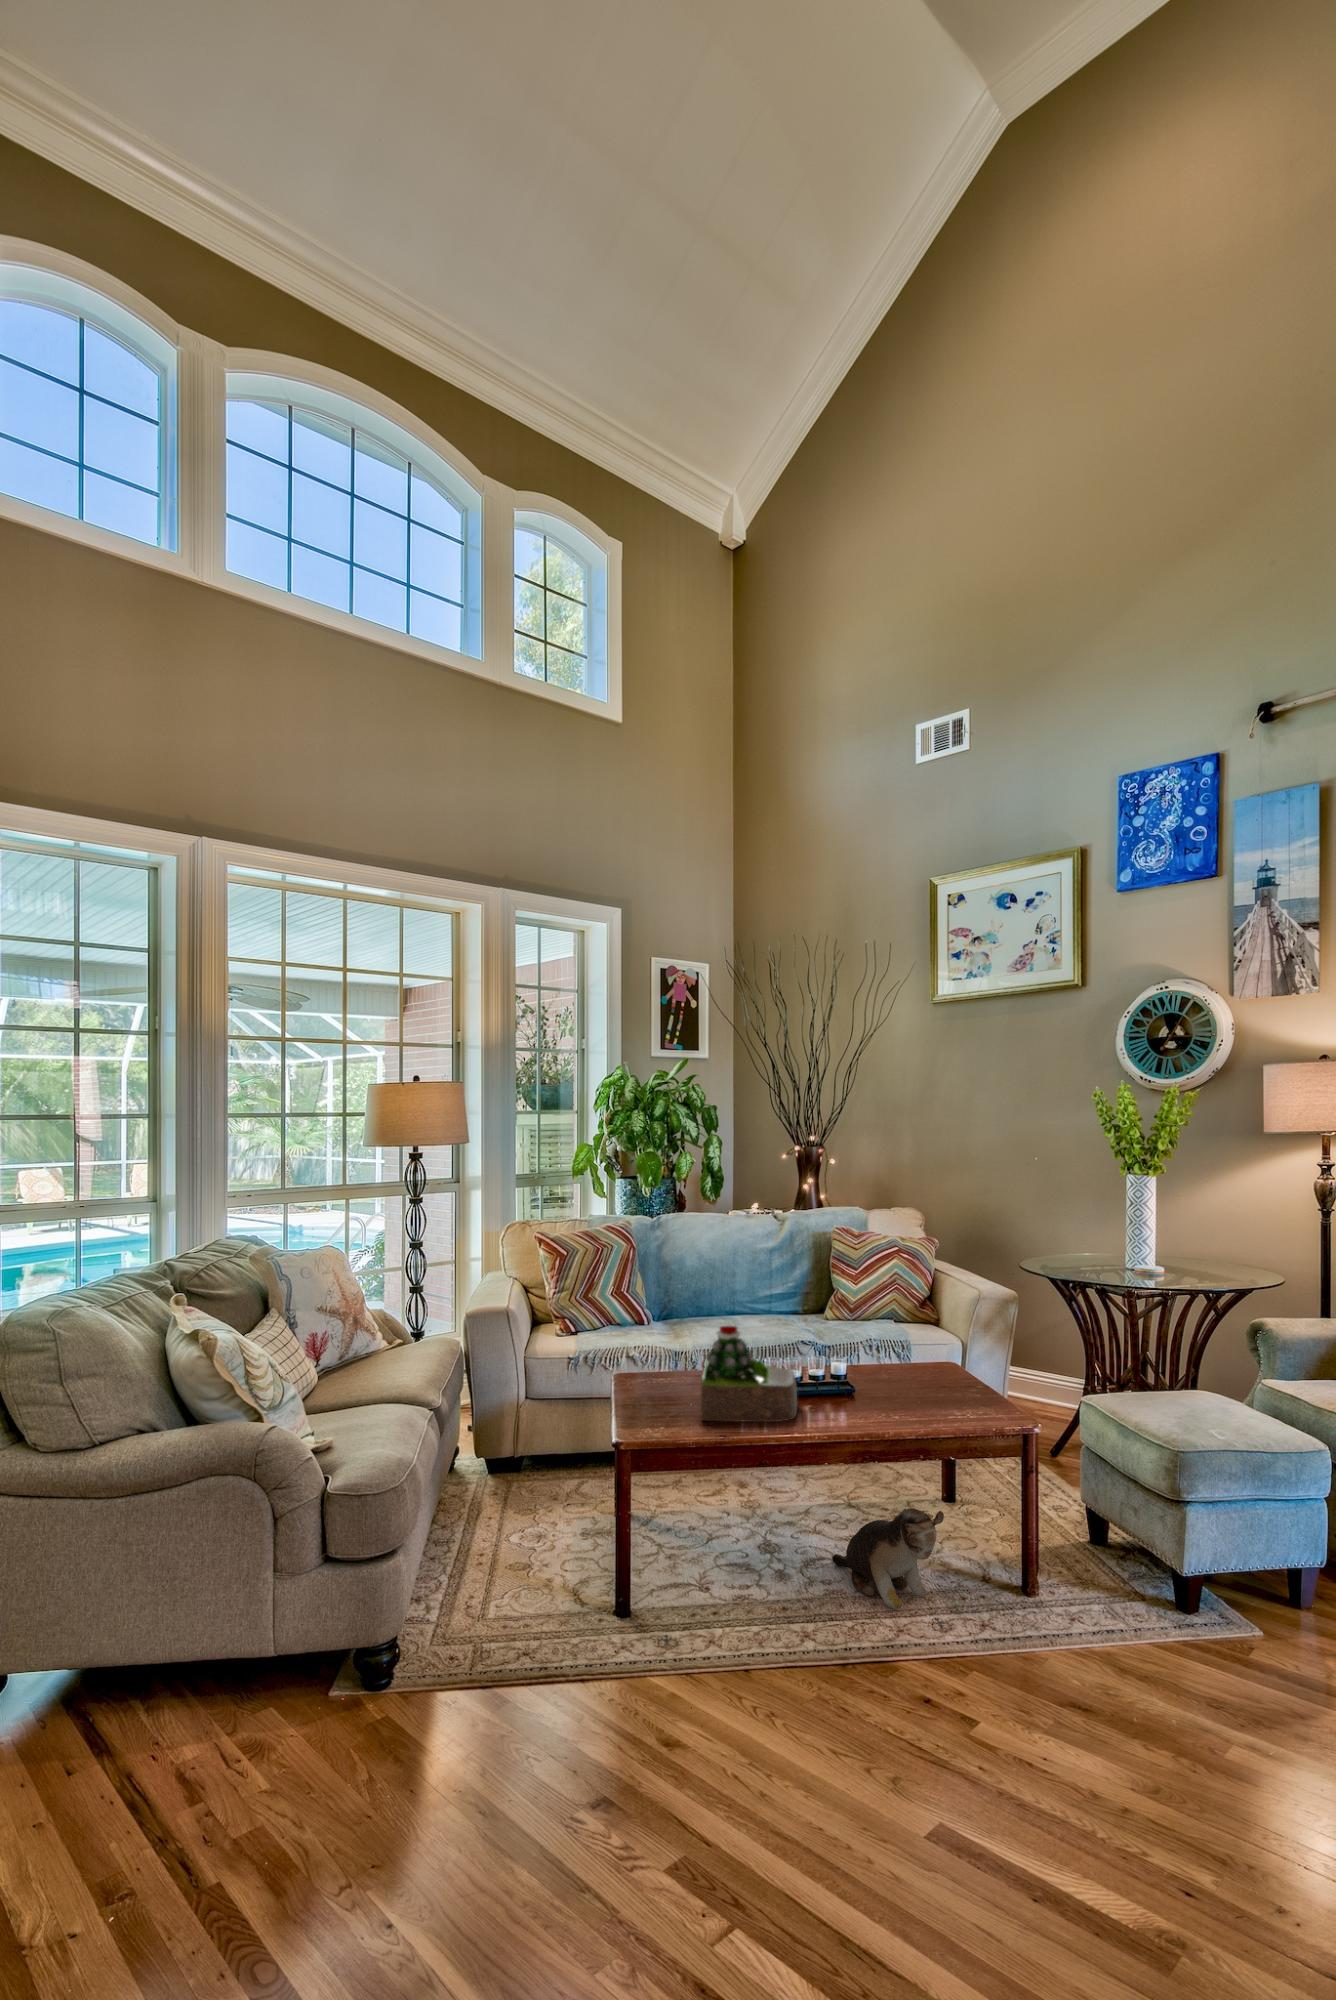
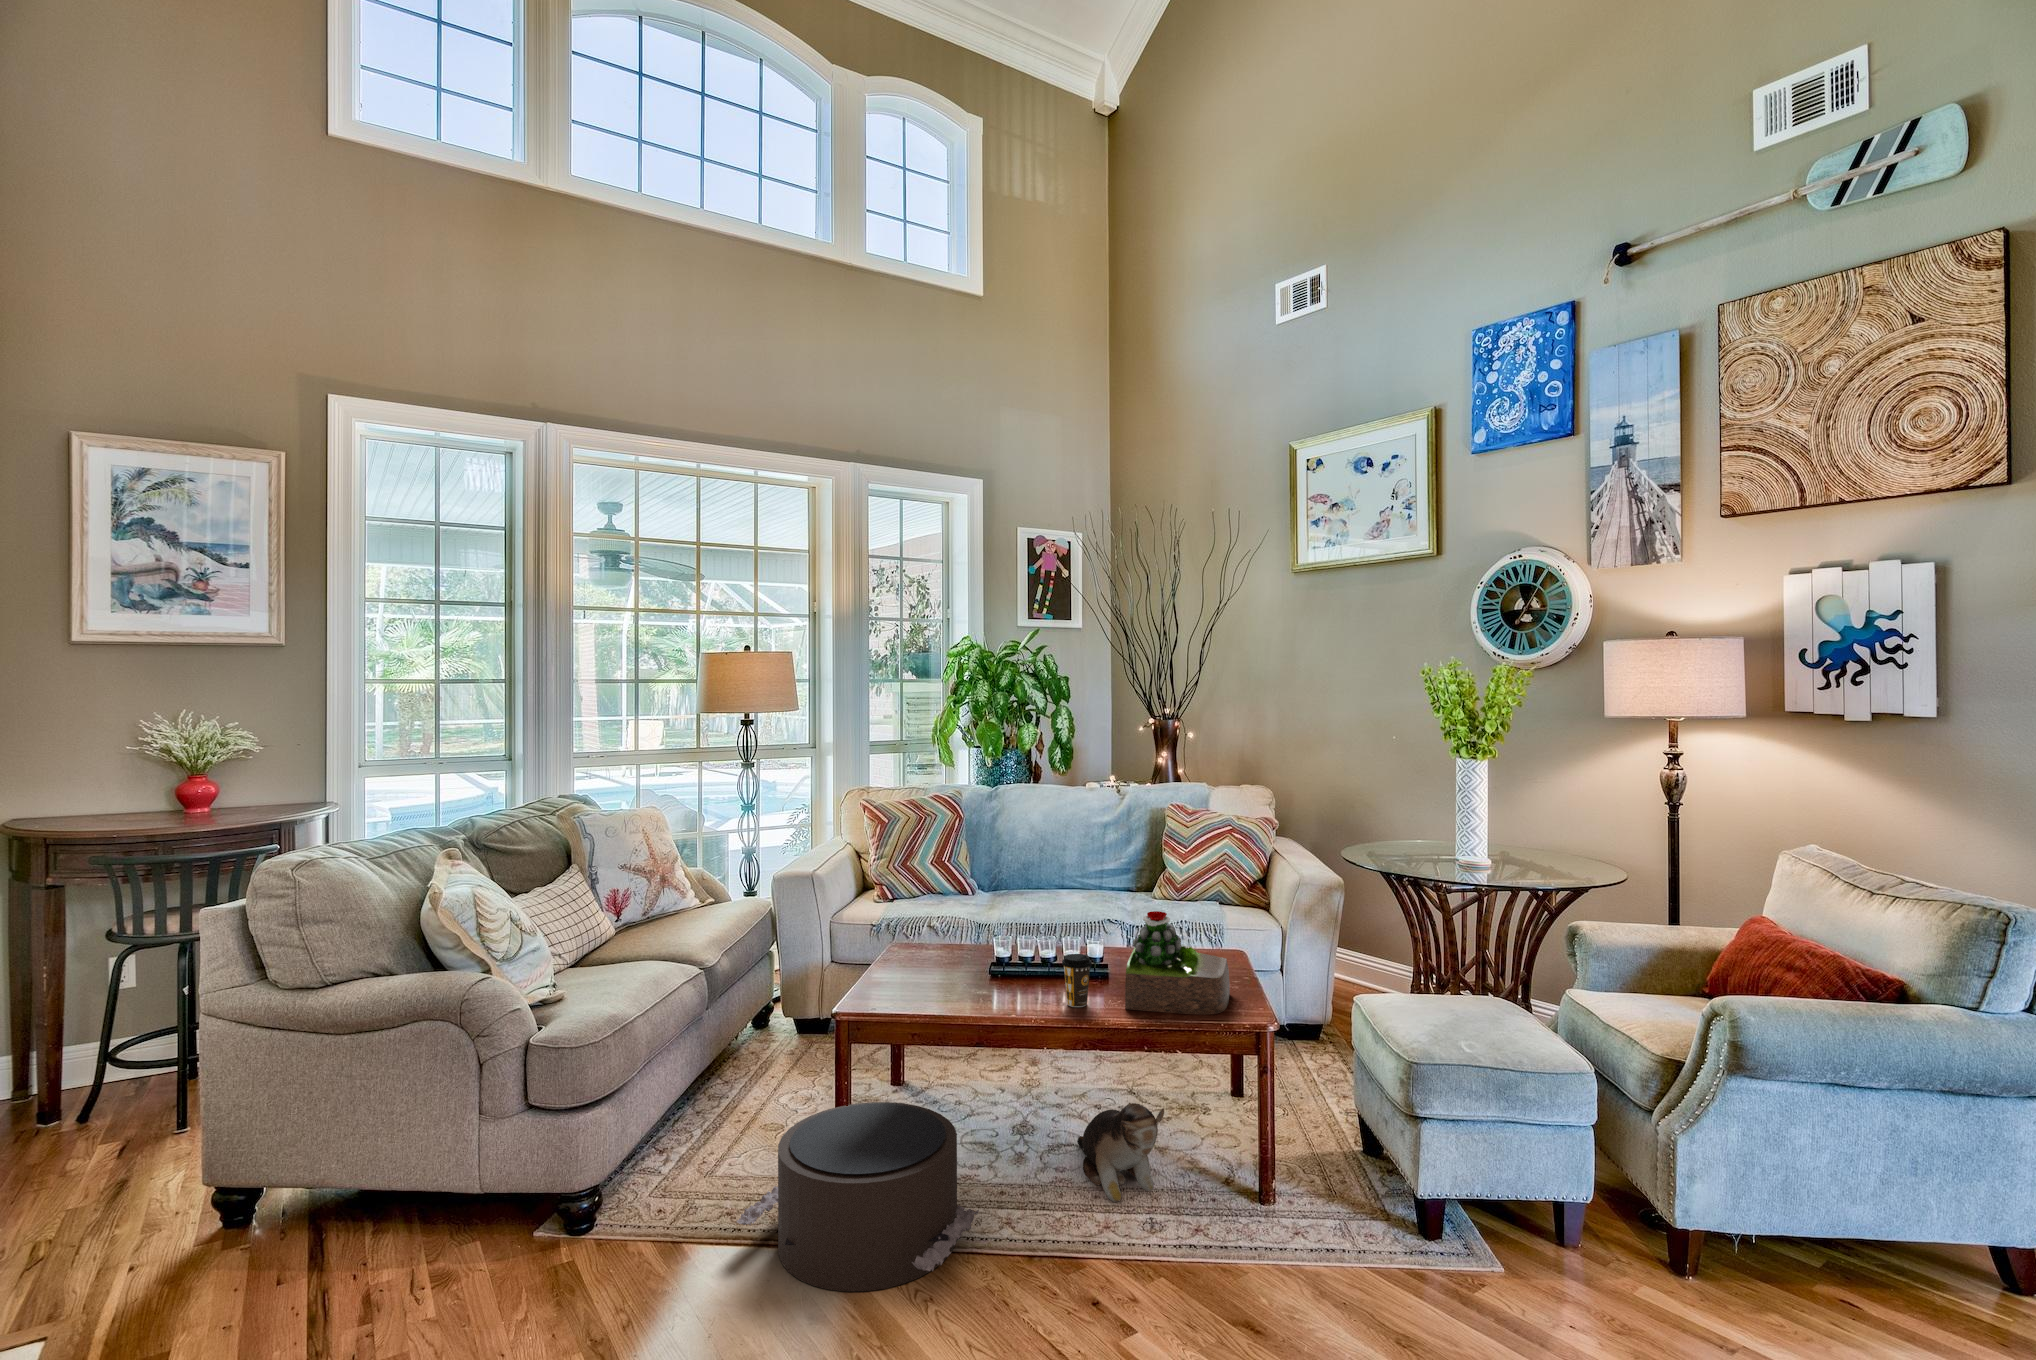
succulent plant: present [701,1326,797,1422] -> present [1125,911,1230,1015]
coffee cup: none [830,1366,859,1418] -> present [1062,954,1092,1007]
pouf: none [552,1522,784,1701] -> present [737,1102,979,1292]

